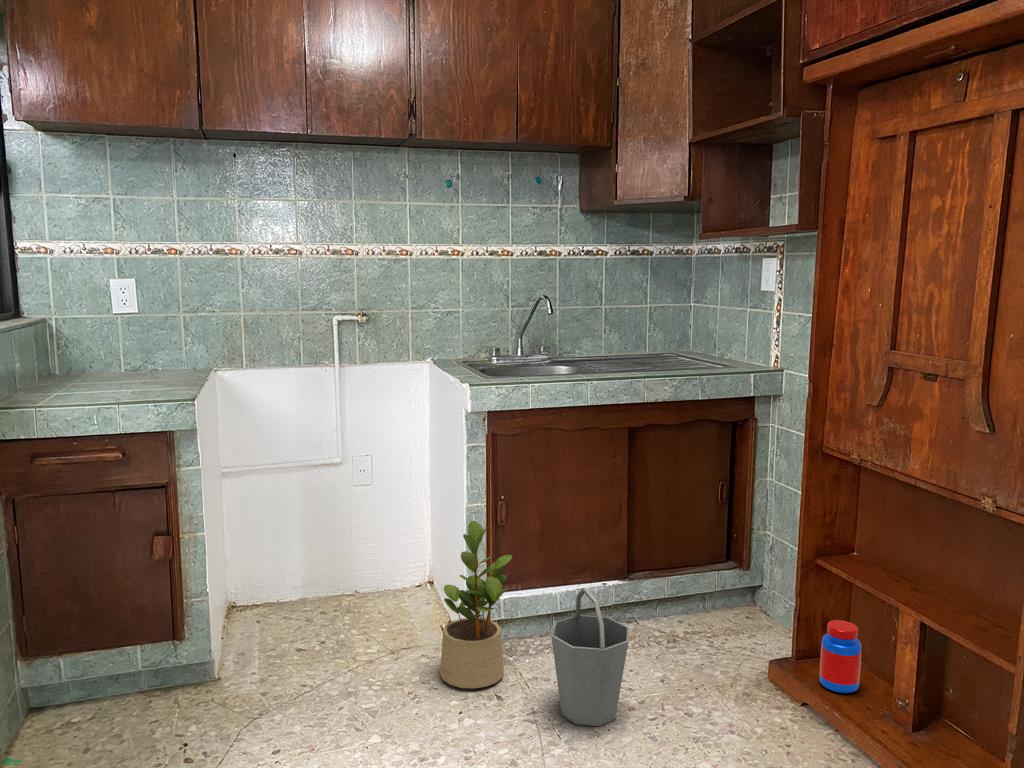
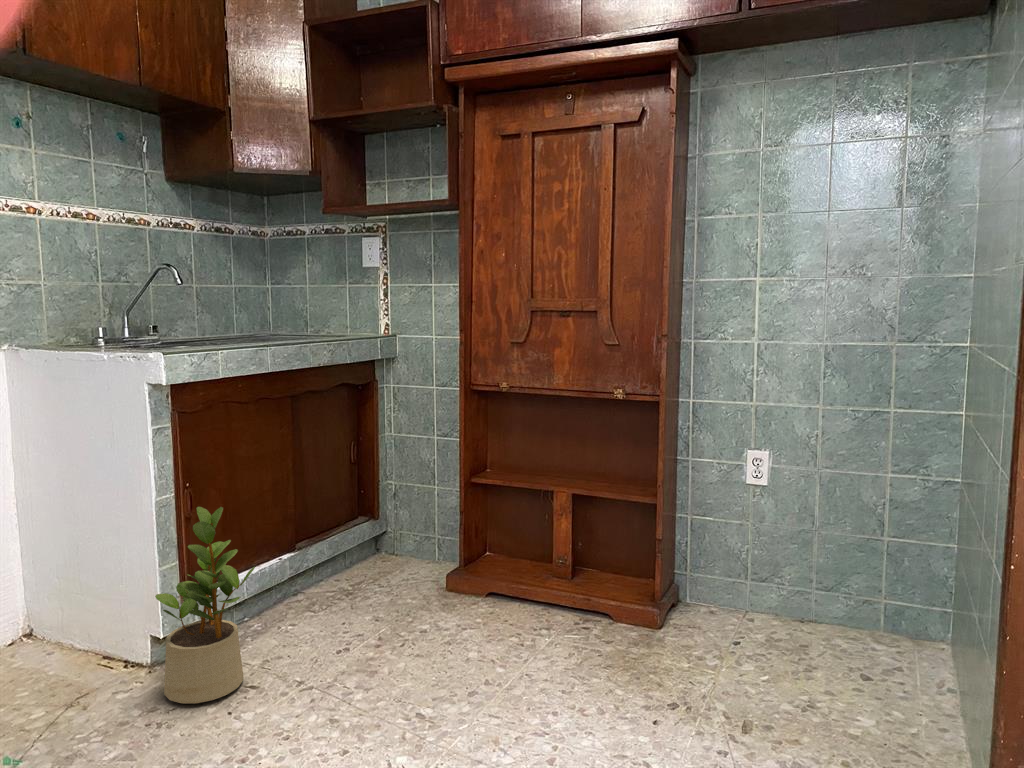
bucket: present [551,588,629,726] -> none [313,541,395,674]
jar: present [820,620,862,693] -> none [494,516,523,570]

